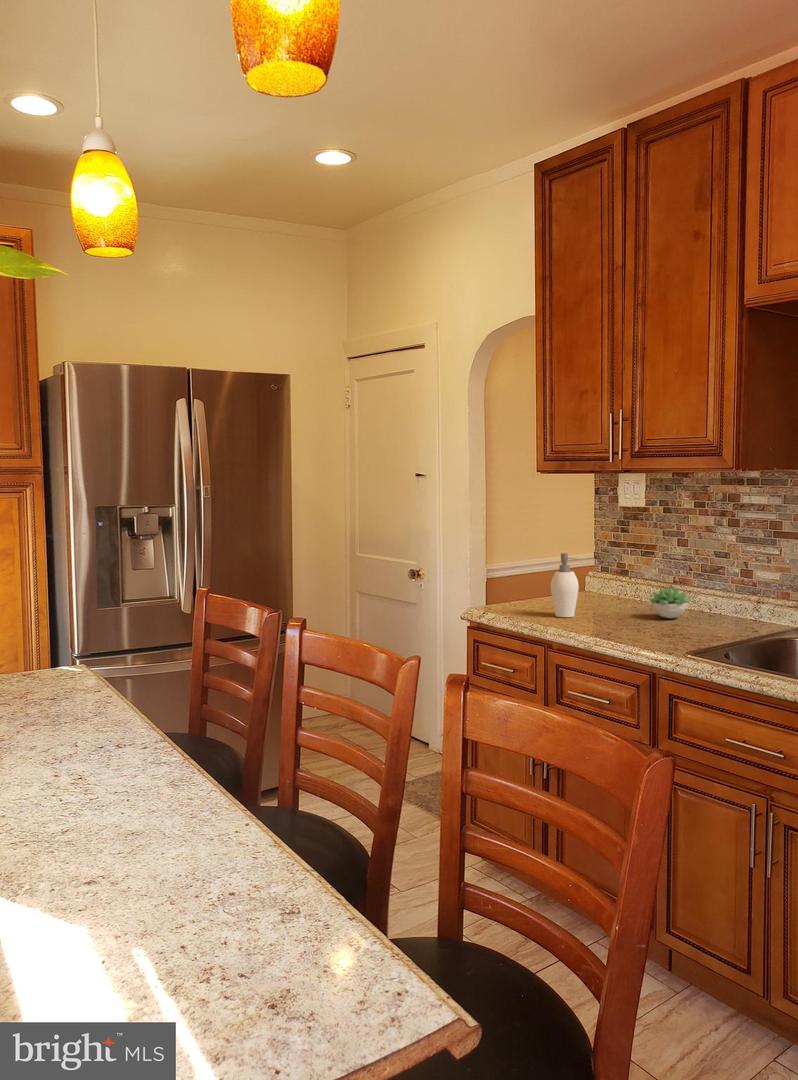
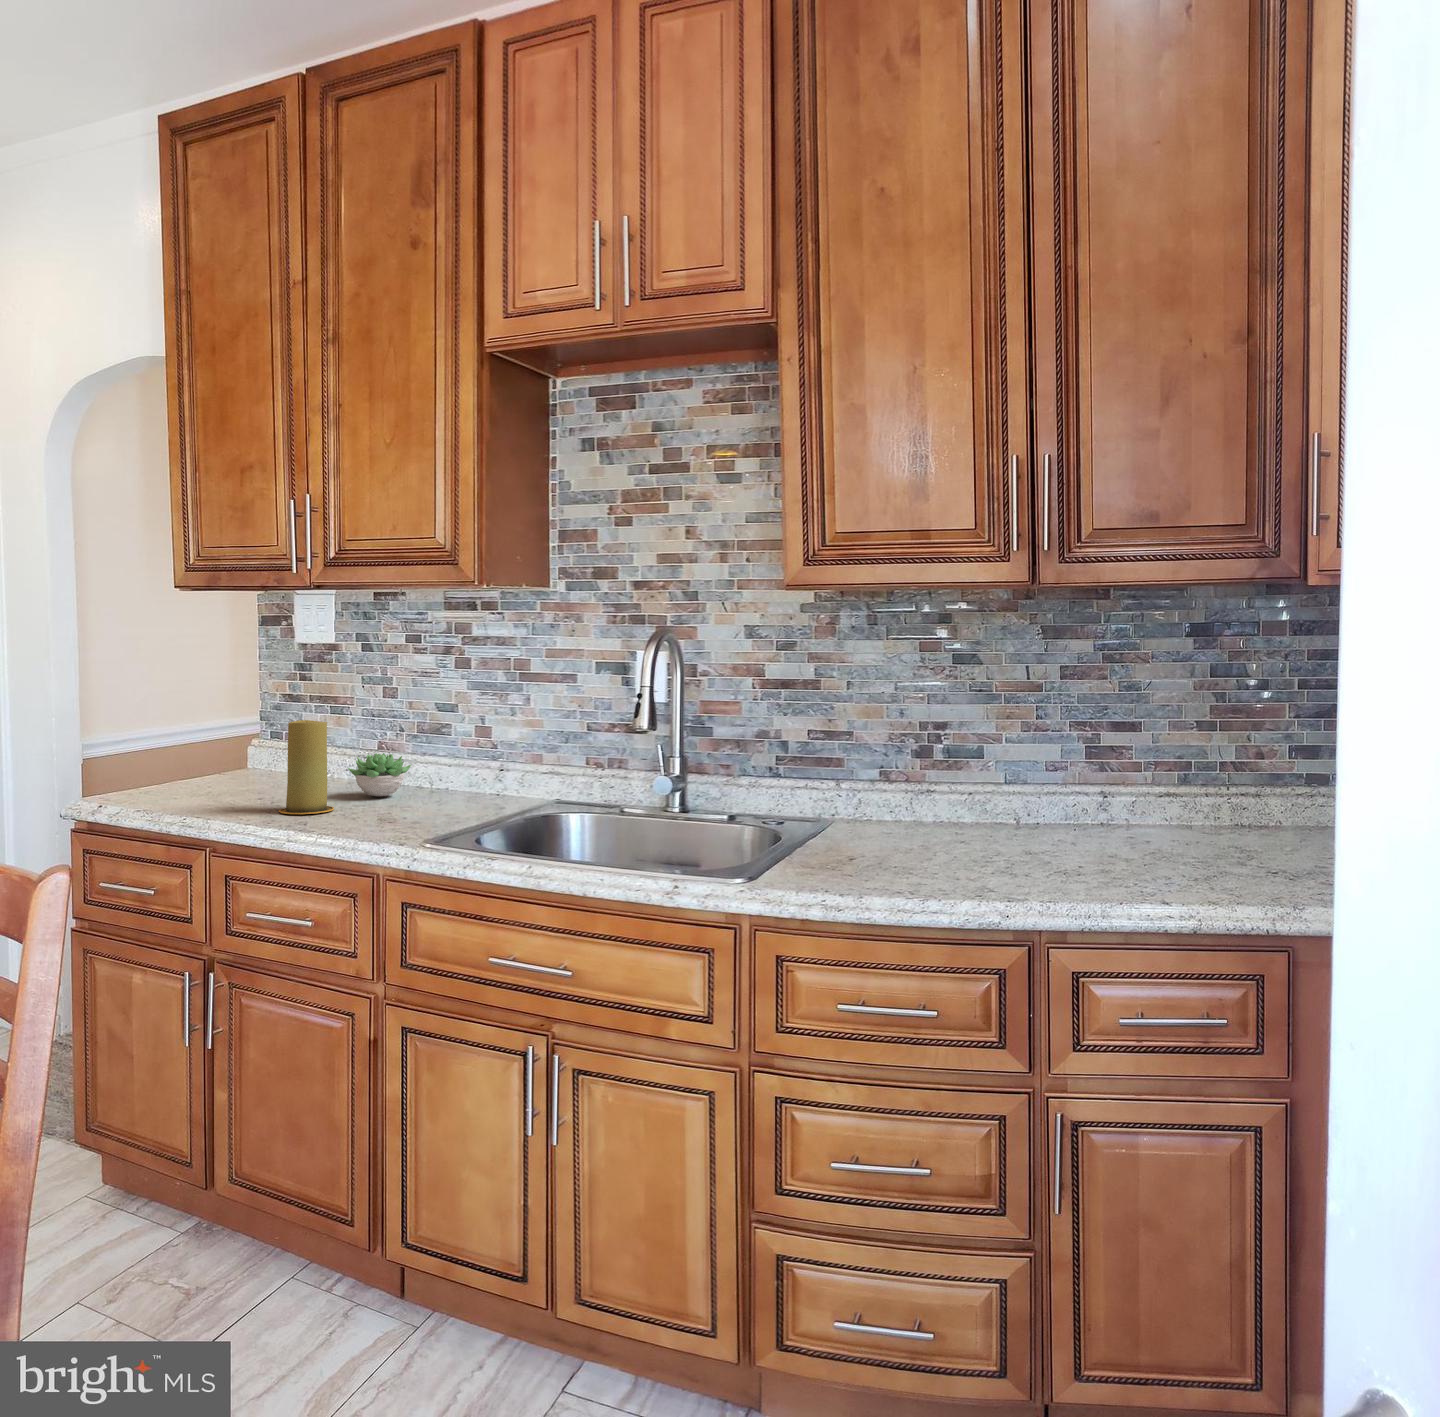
soap dispenser: present [551,553,579,617] -> none [194,707,242,805]
candle: none [600,564,636,628] -> present [279,720,334,814]

